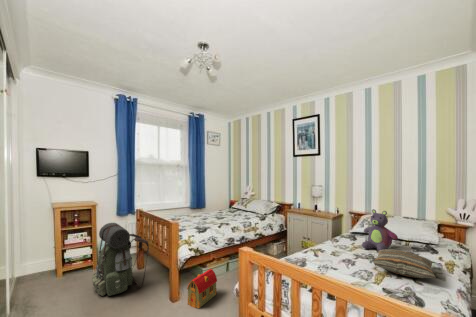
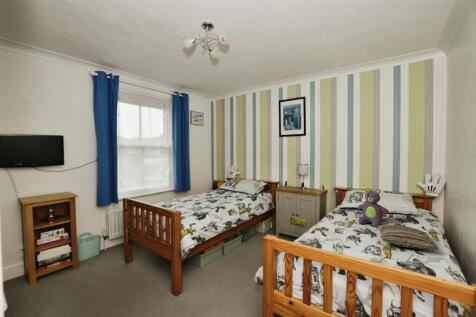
backpack: present [92,223,149,296] -> none [83,217,146,296]
toy house: present [187,269,217,309] -> none [196,254,223,294]

